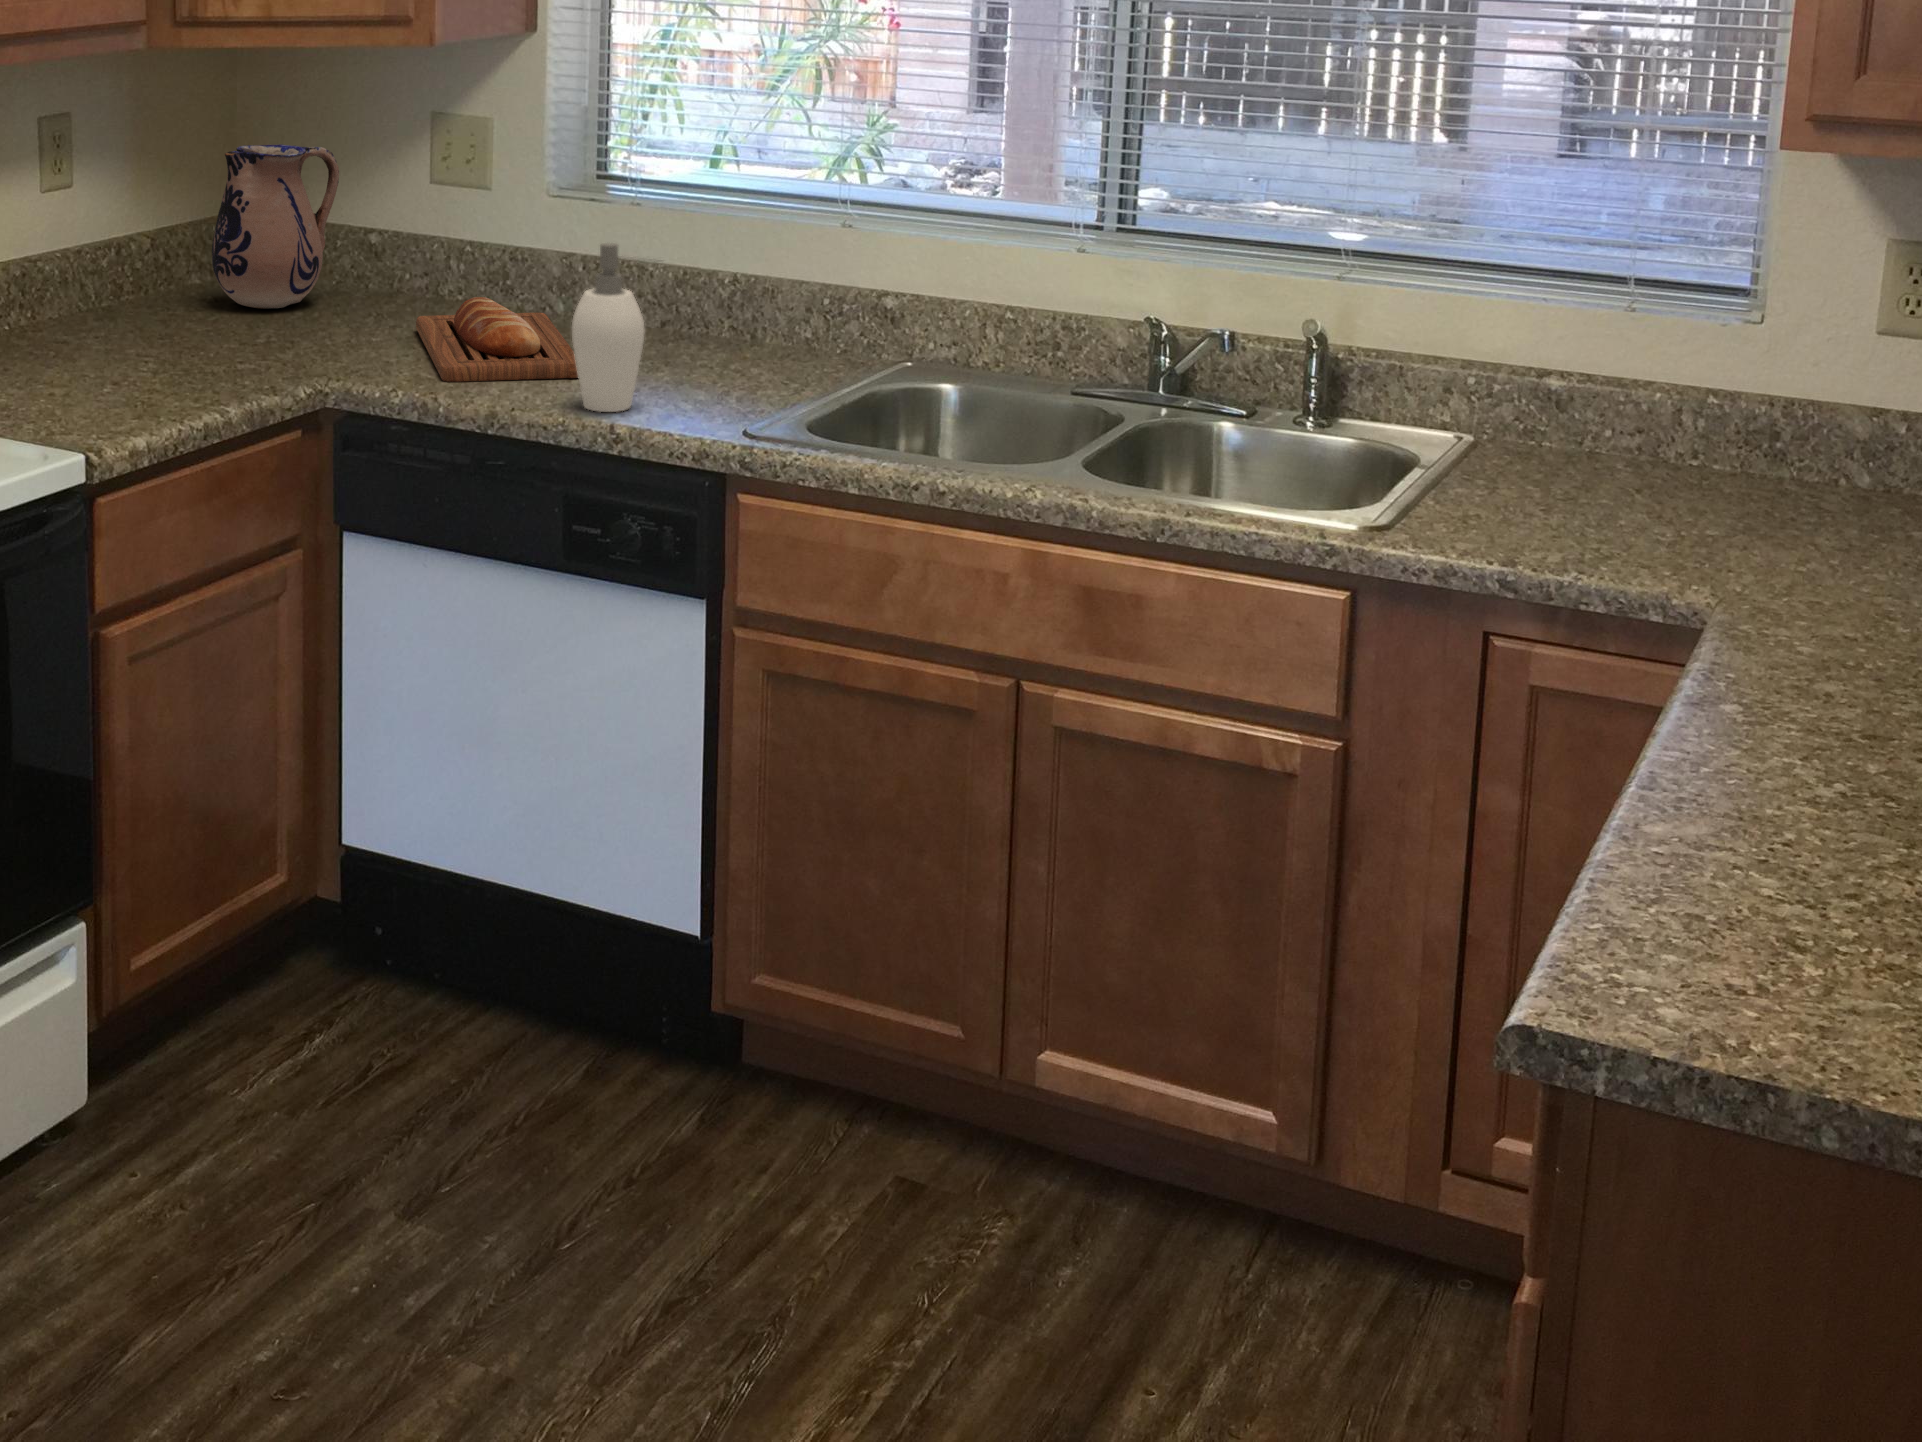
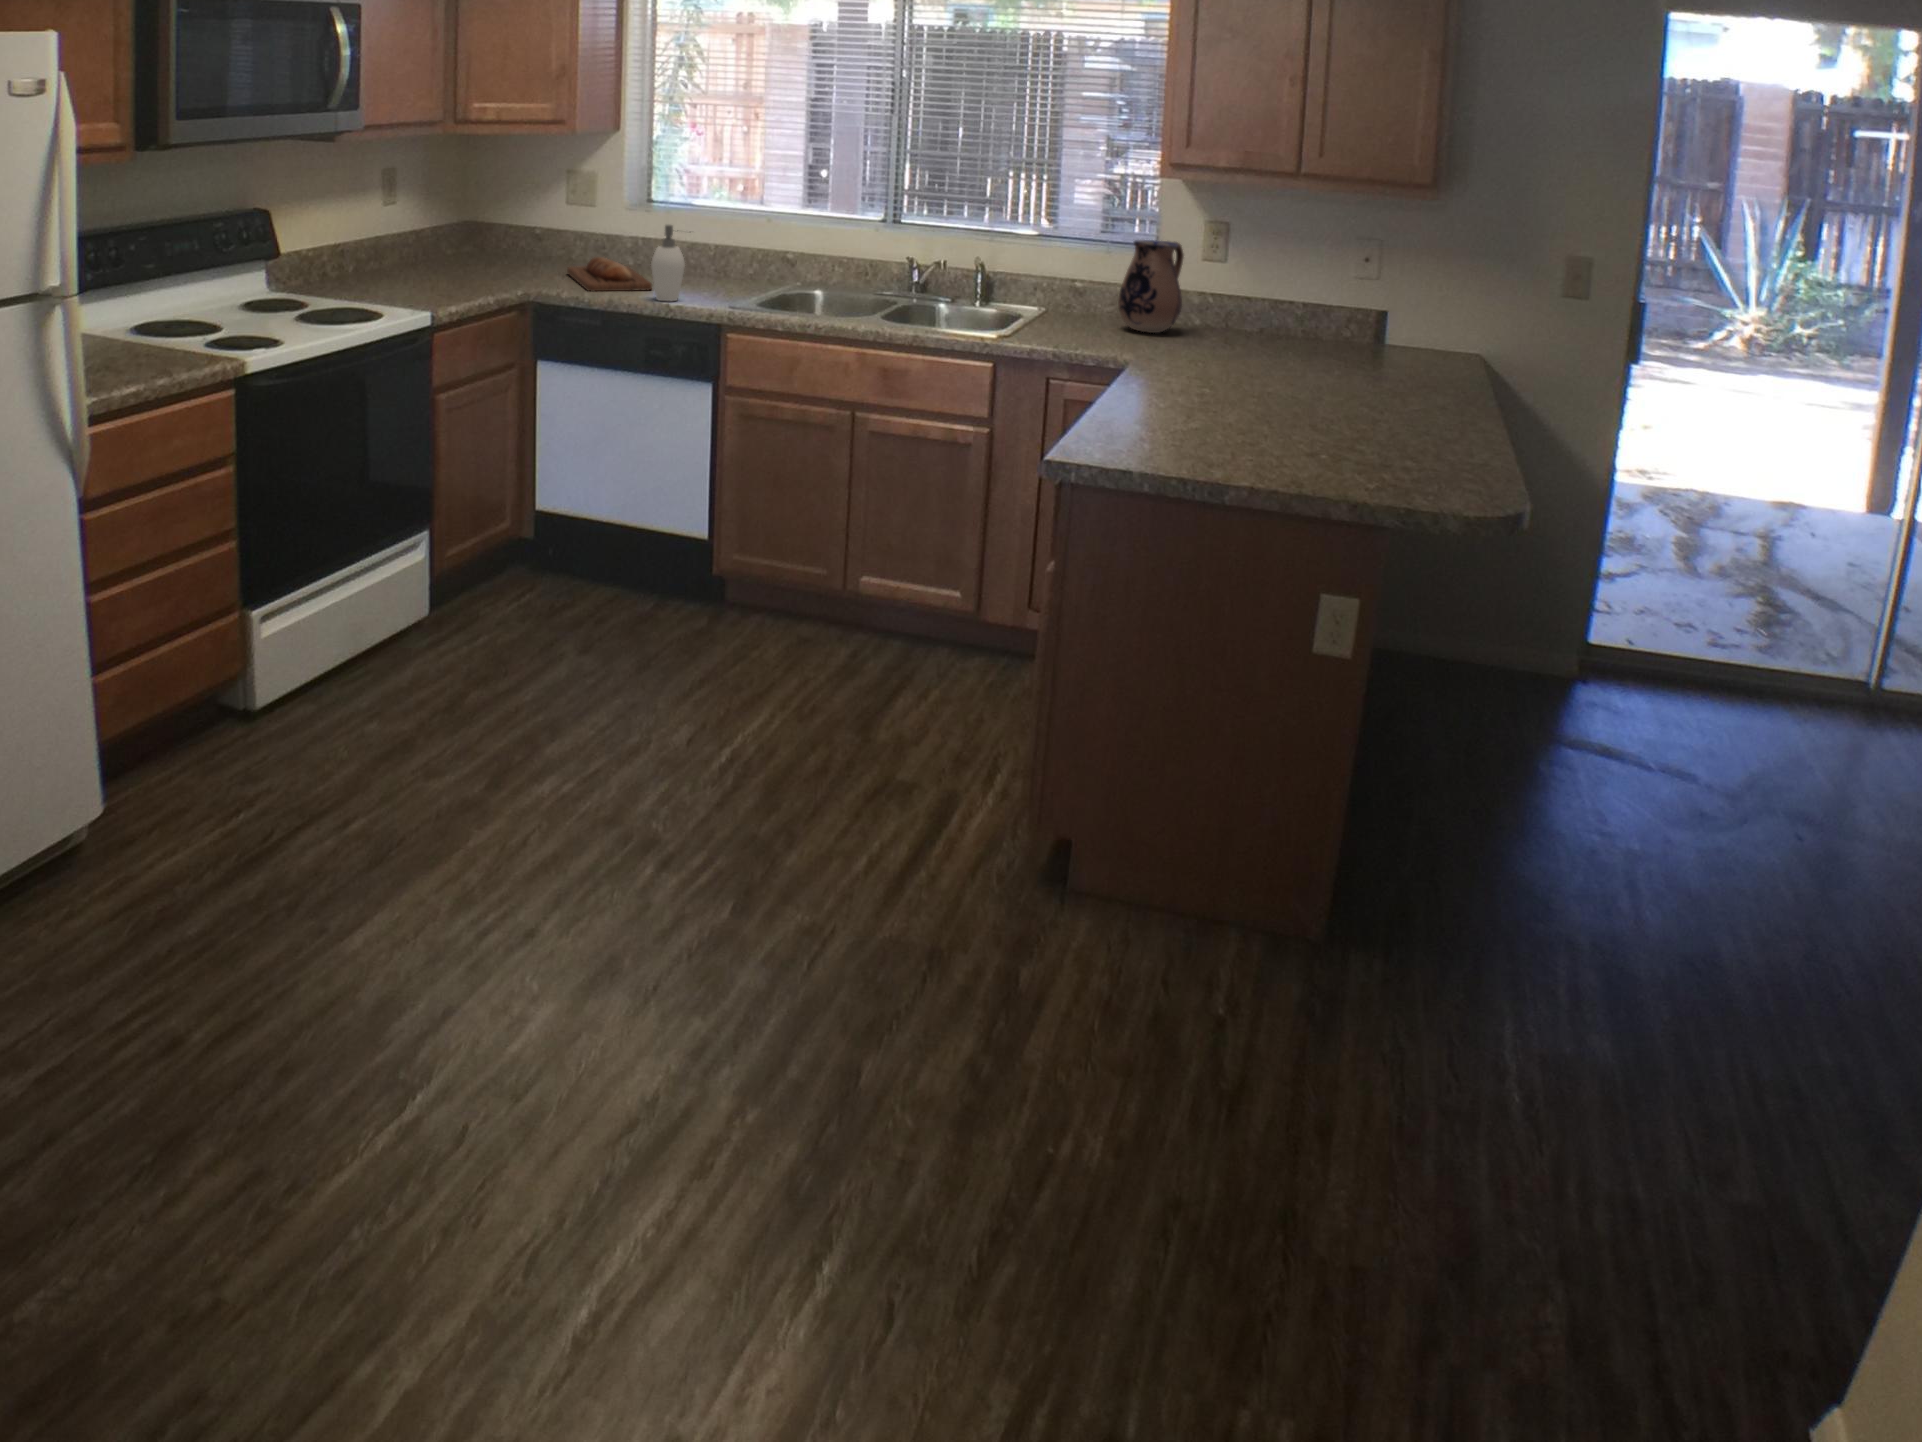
ceramic pitcher: present [212,144,339,309] -> present [1118,240,1184,333]

